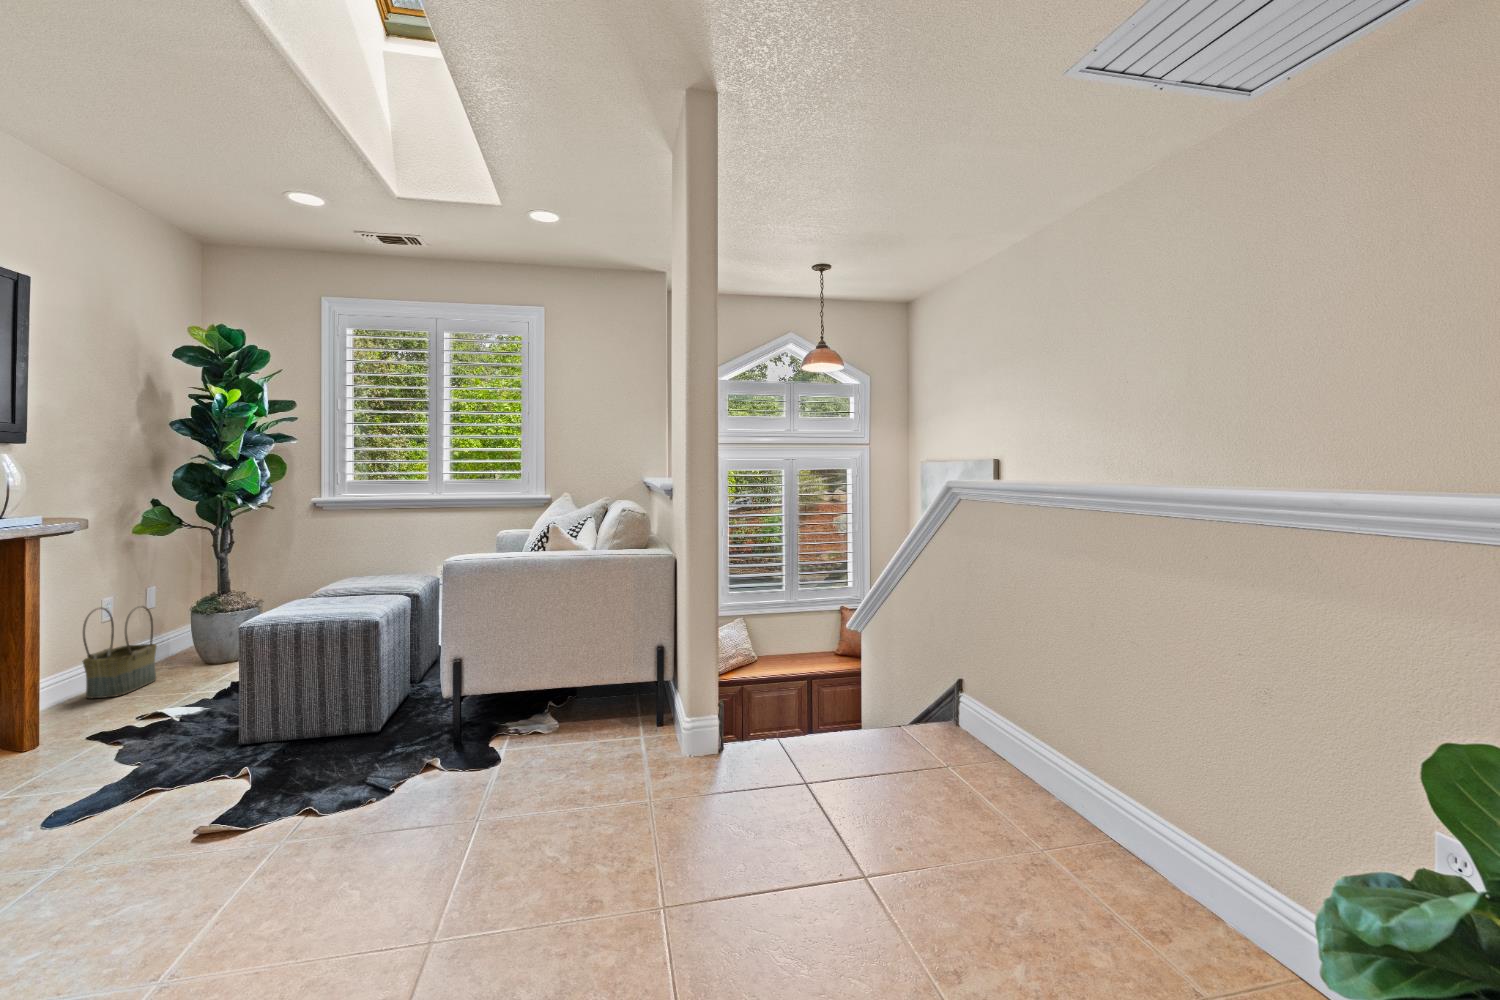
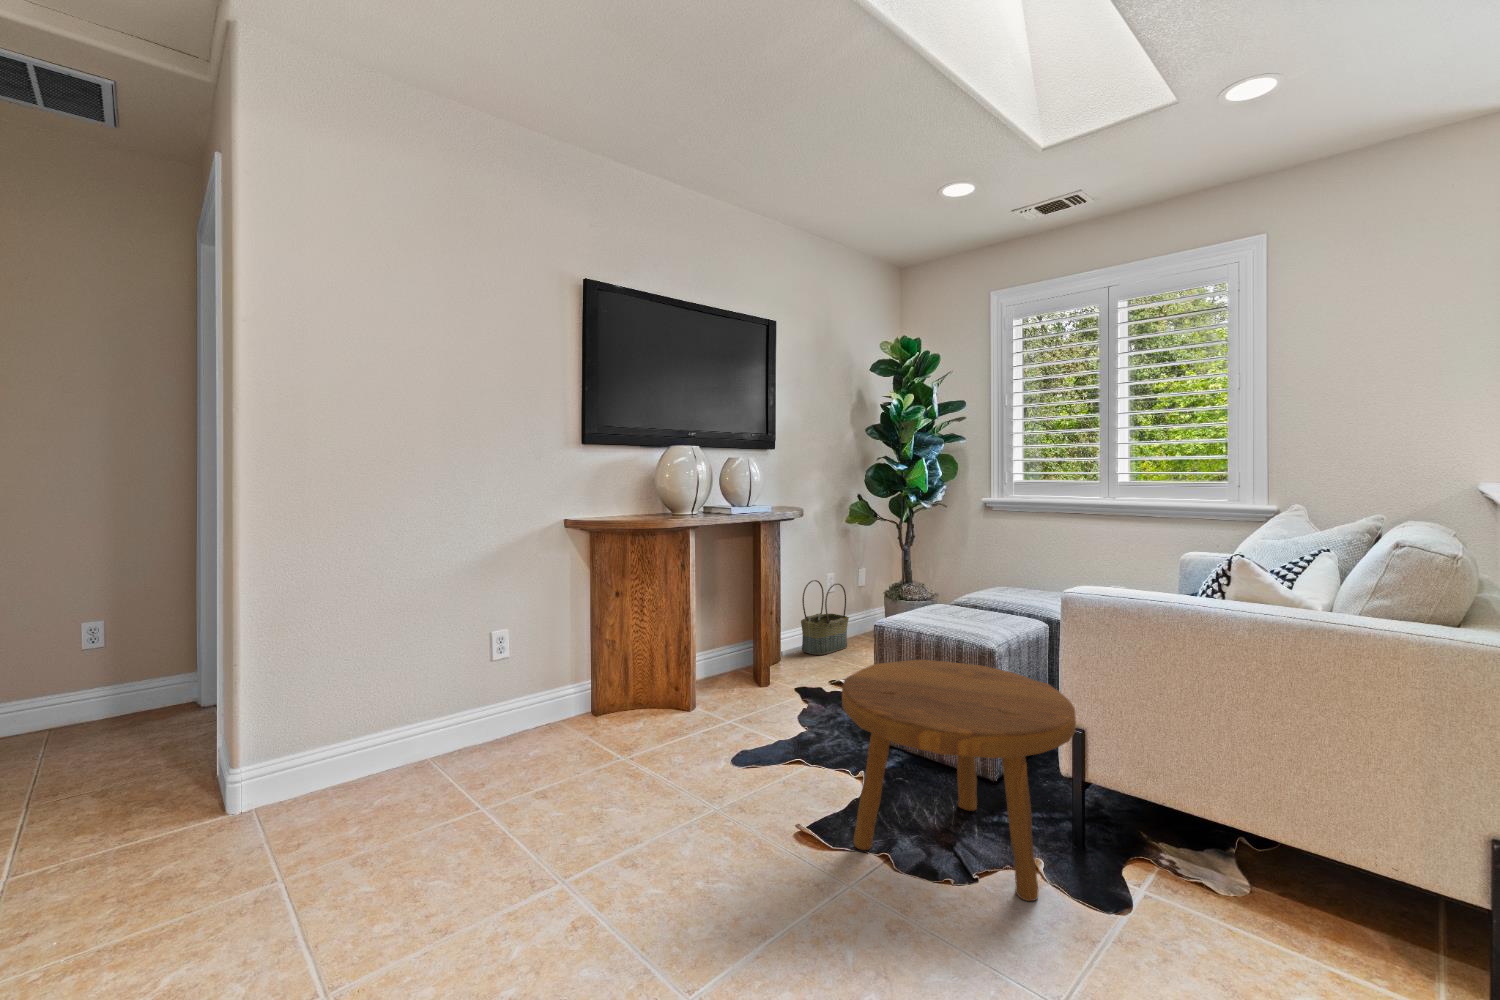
footstool: none [244,633,456,814] -> present [842,660,1076,901]

